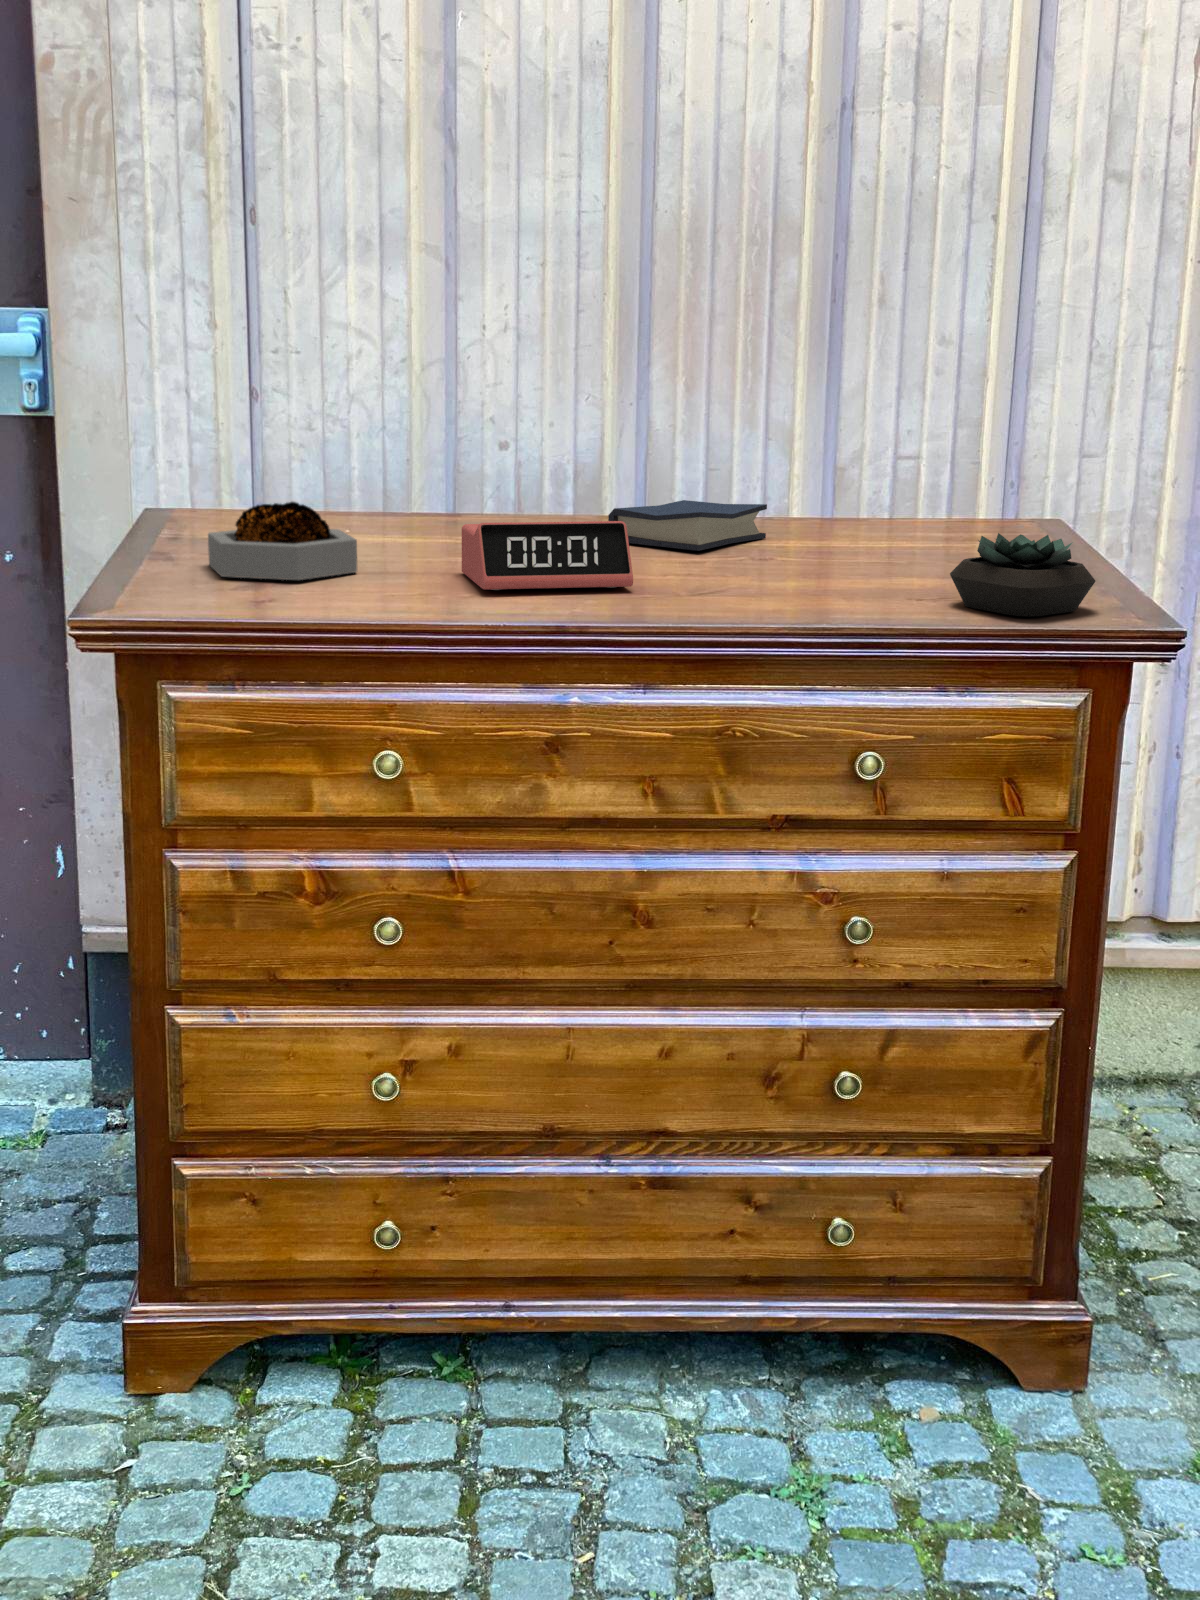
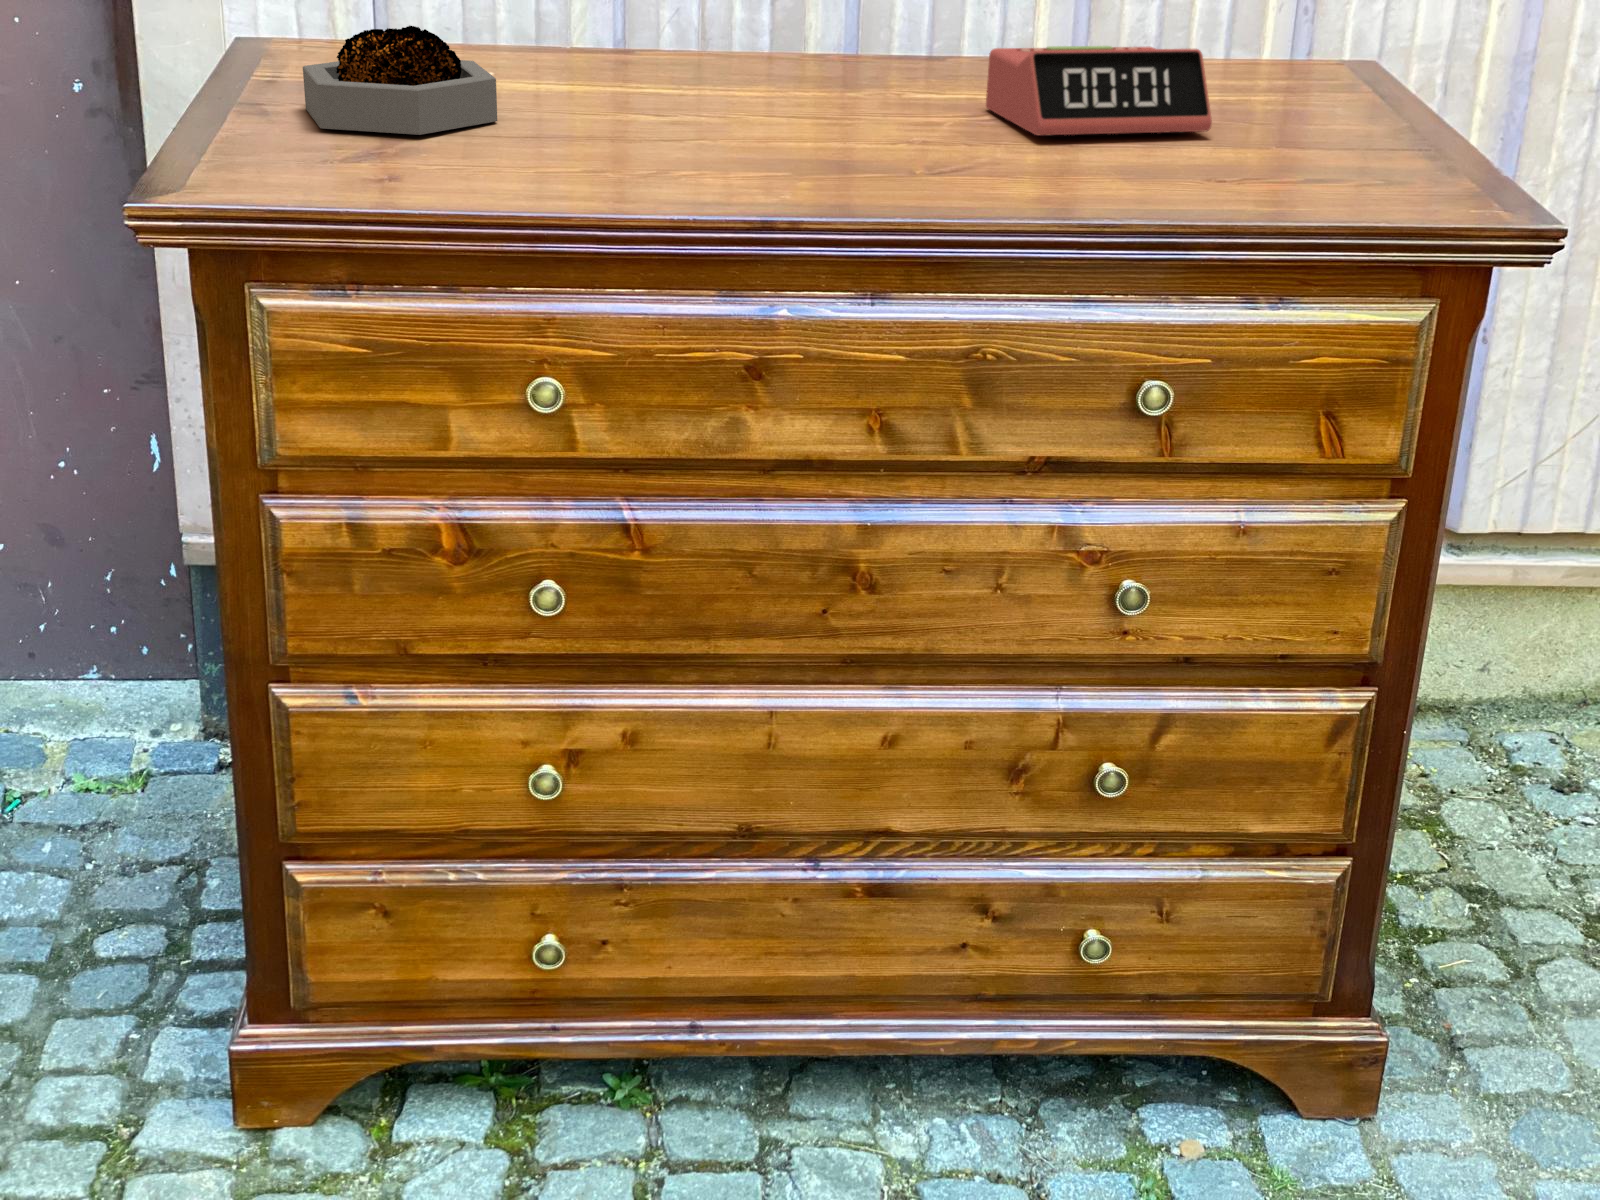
hardback book: present [608,500,767,551] -> none [816,17,1015,89]
alarm clock: present [462,521,633,590] -> present [986,46,1212,135]
succulent plant: present [950,533,1095,617] -> none [1264,82,1454,197]

